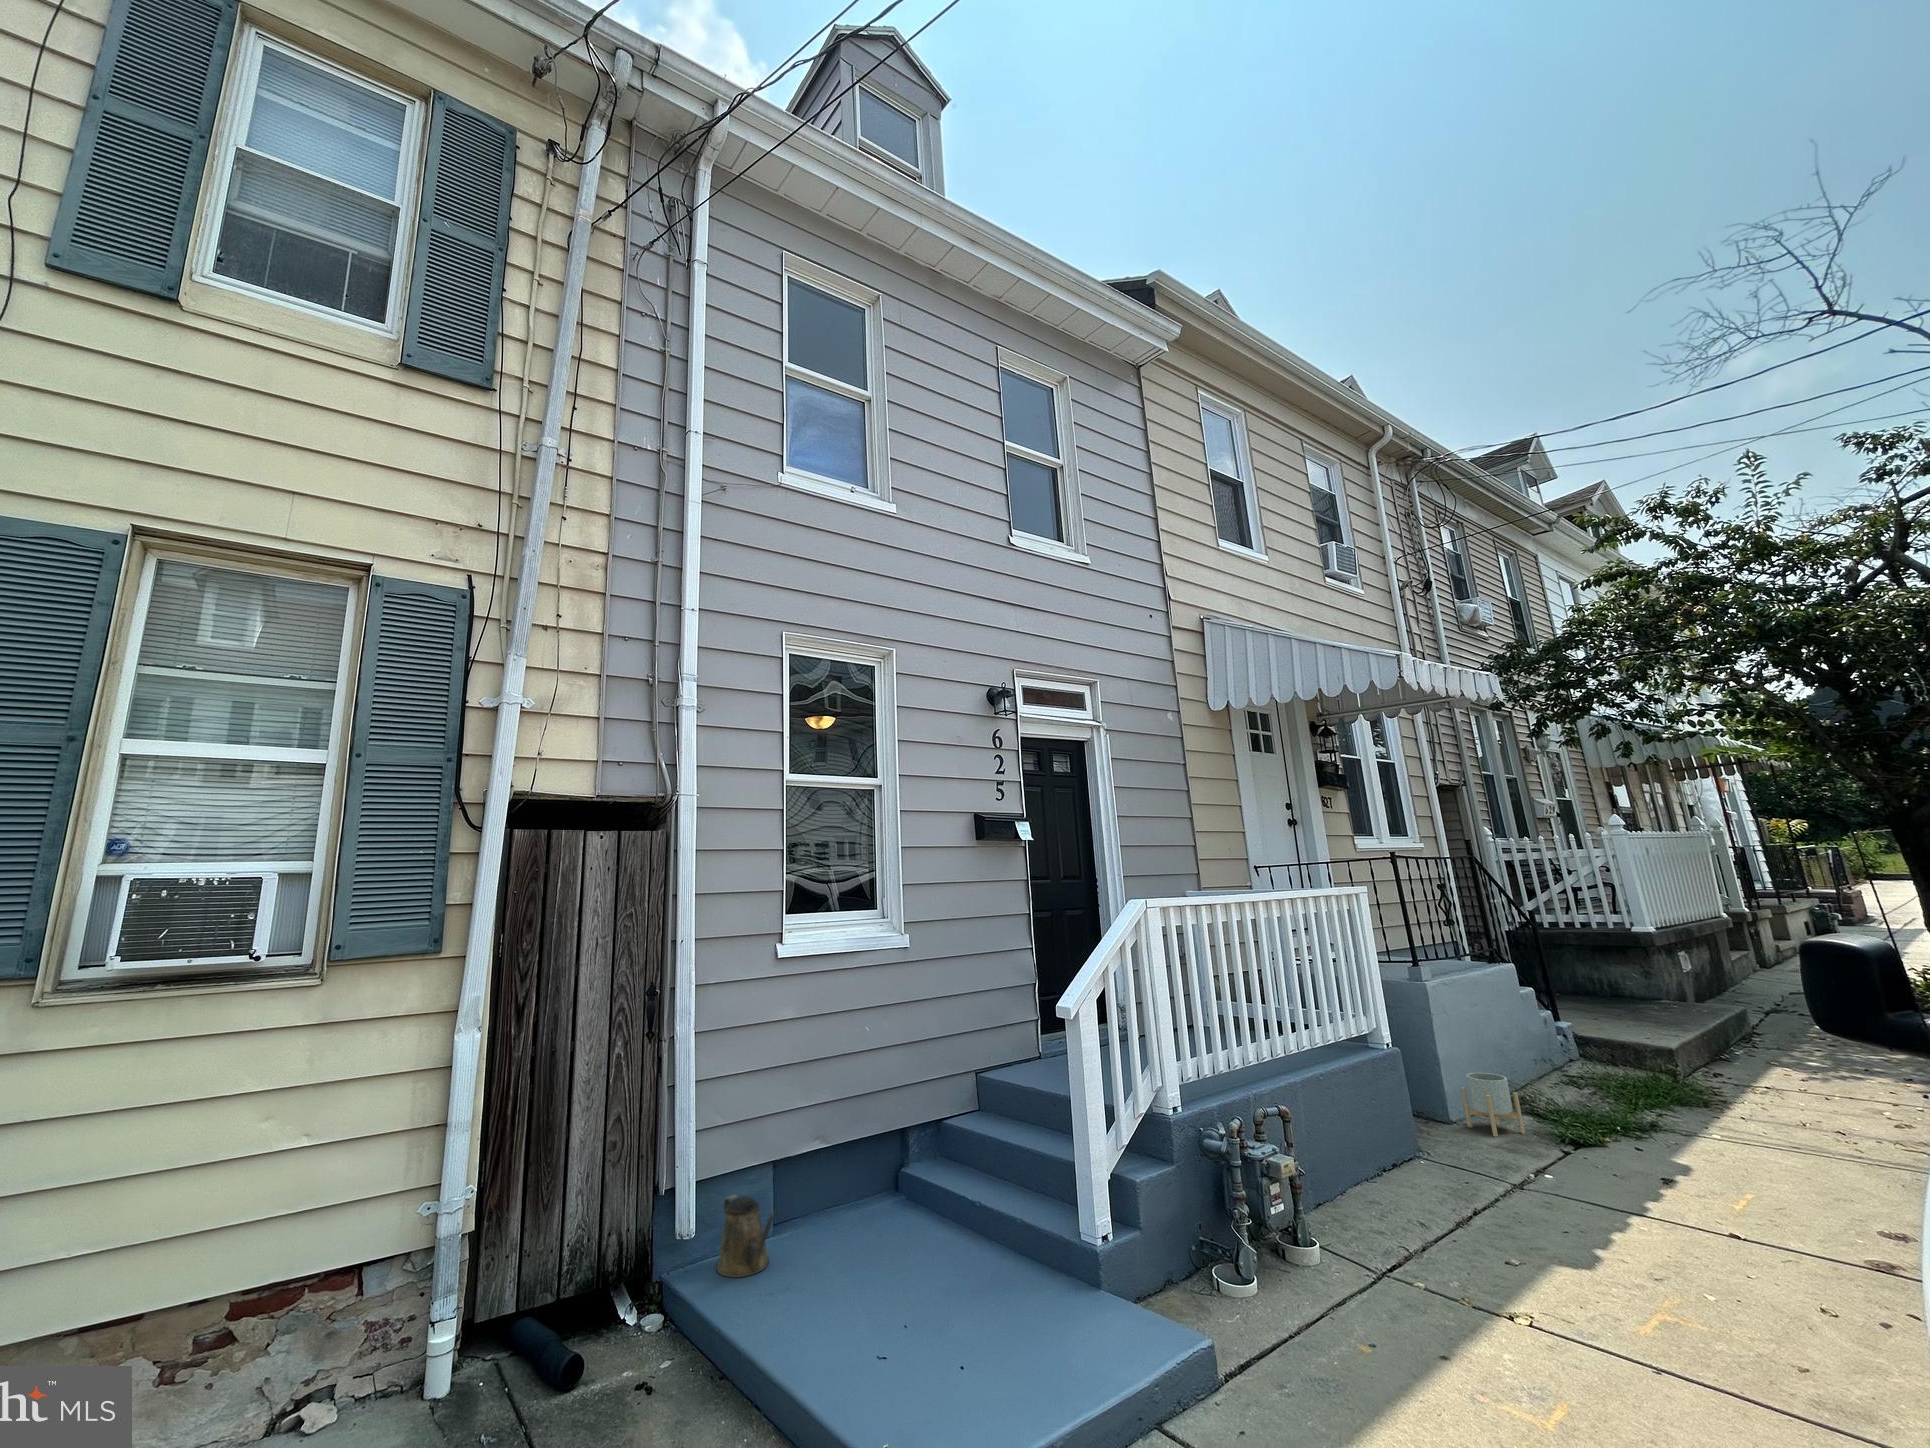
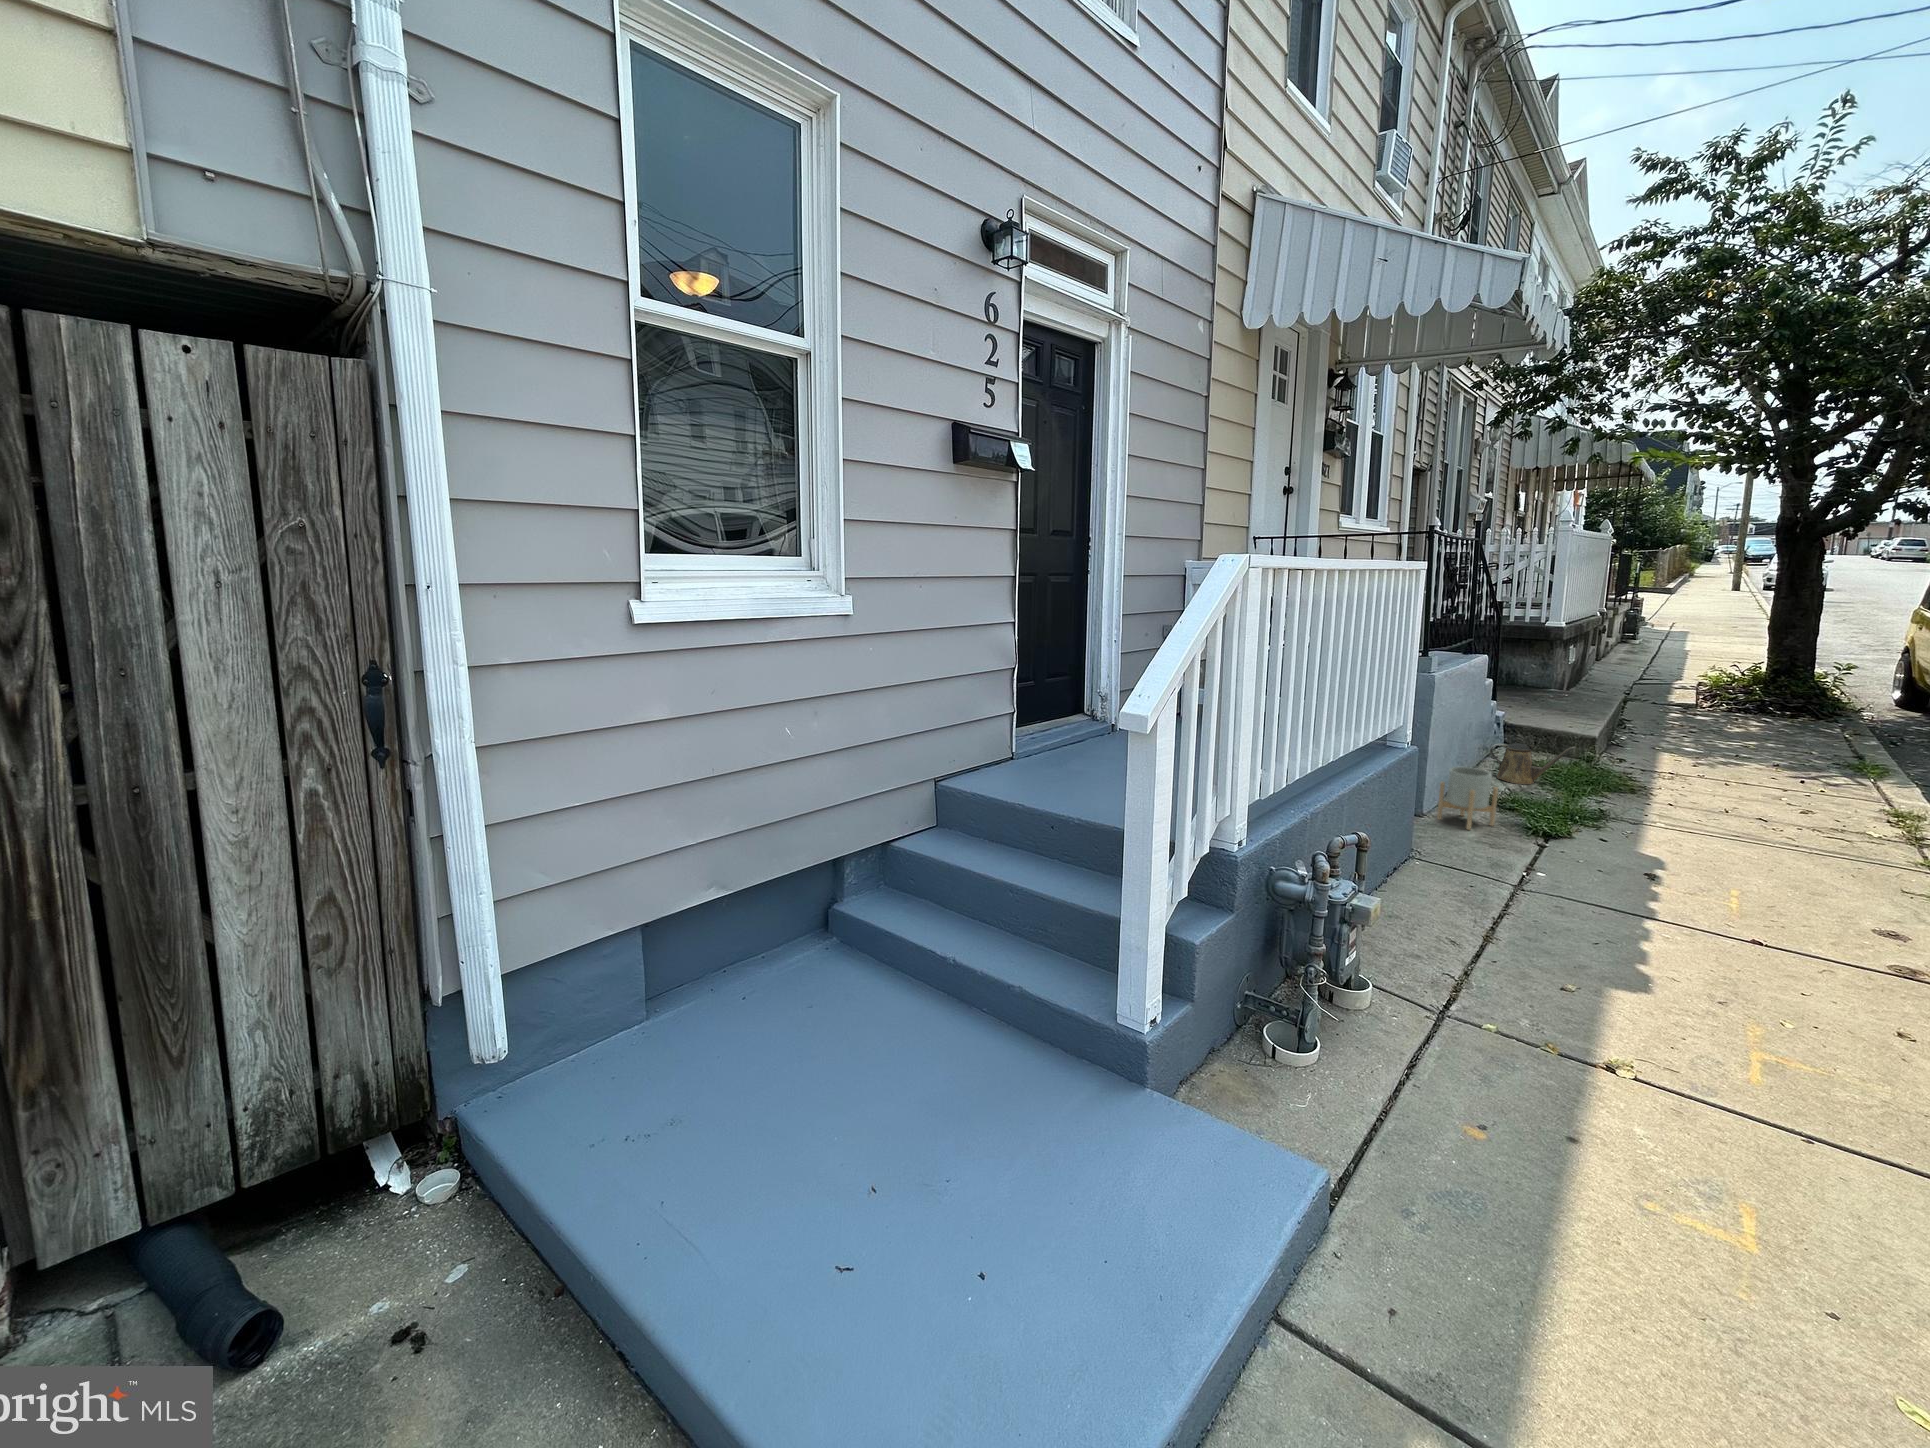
watering can: present [717,1195,777,1277] -> present [1490,743,1576,784]

